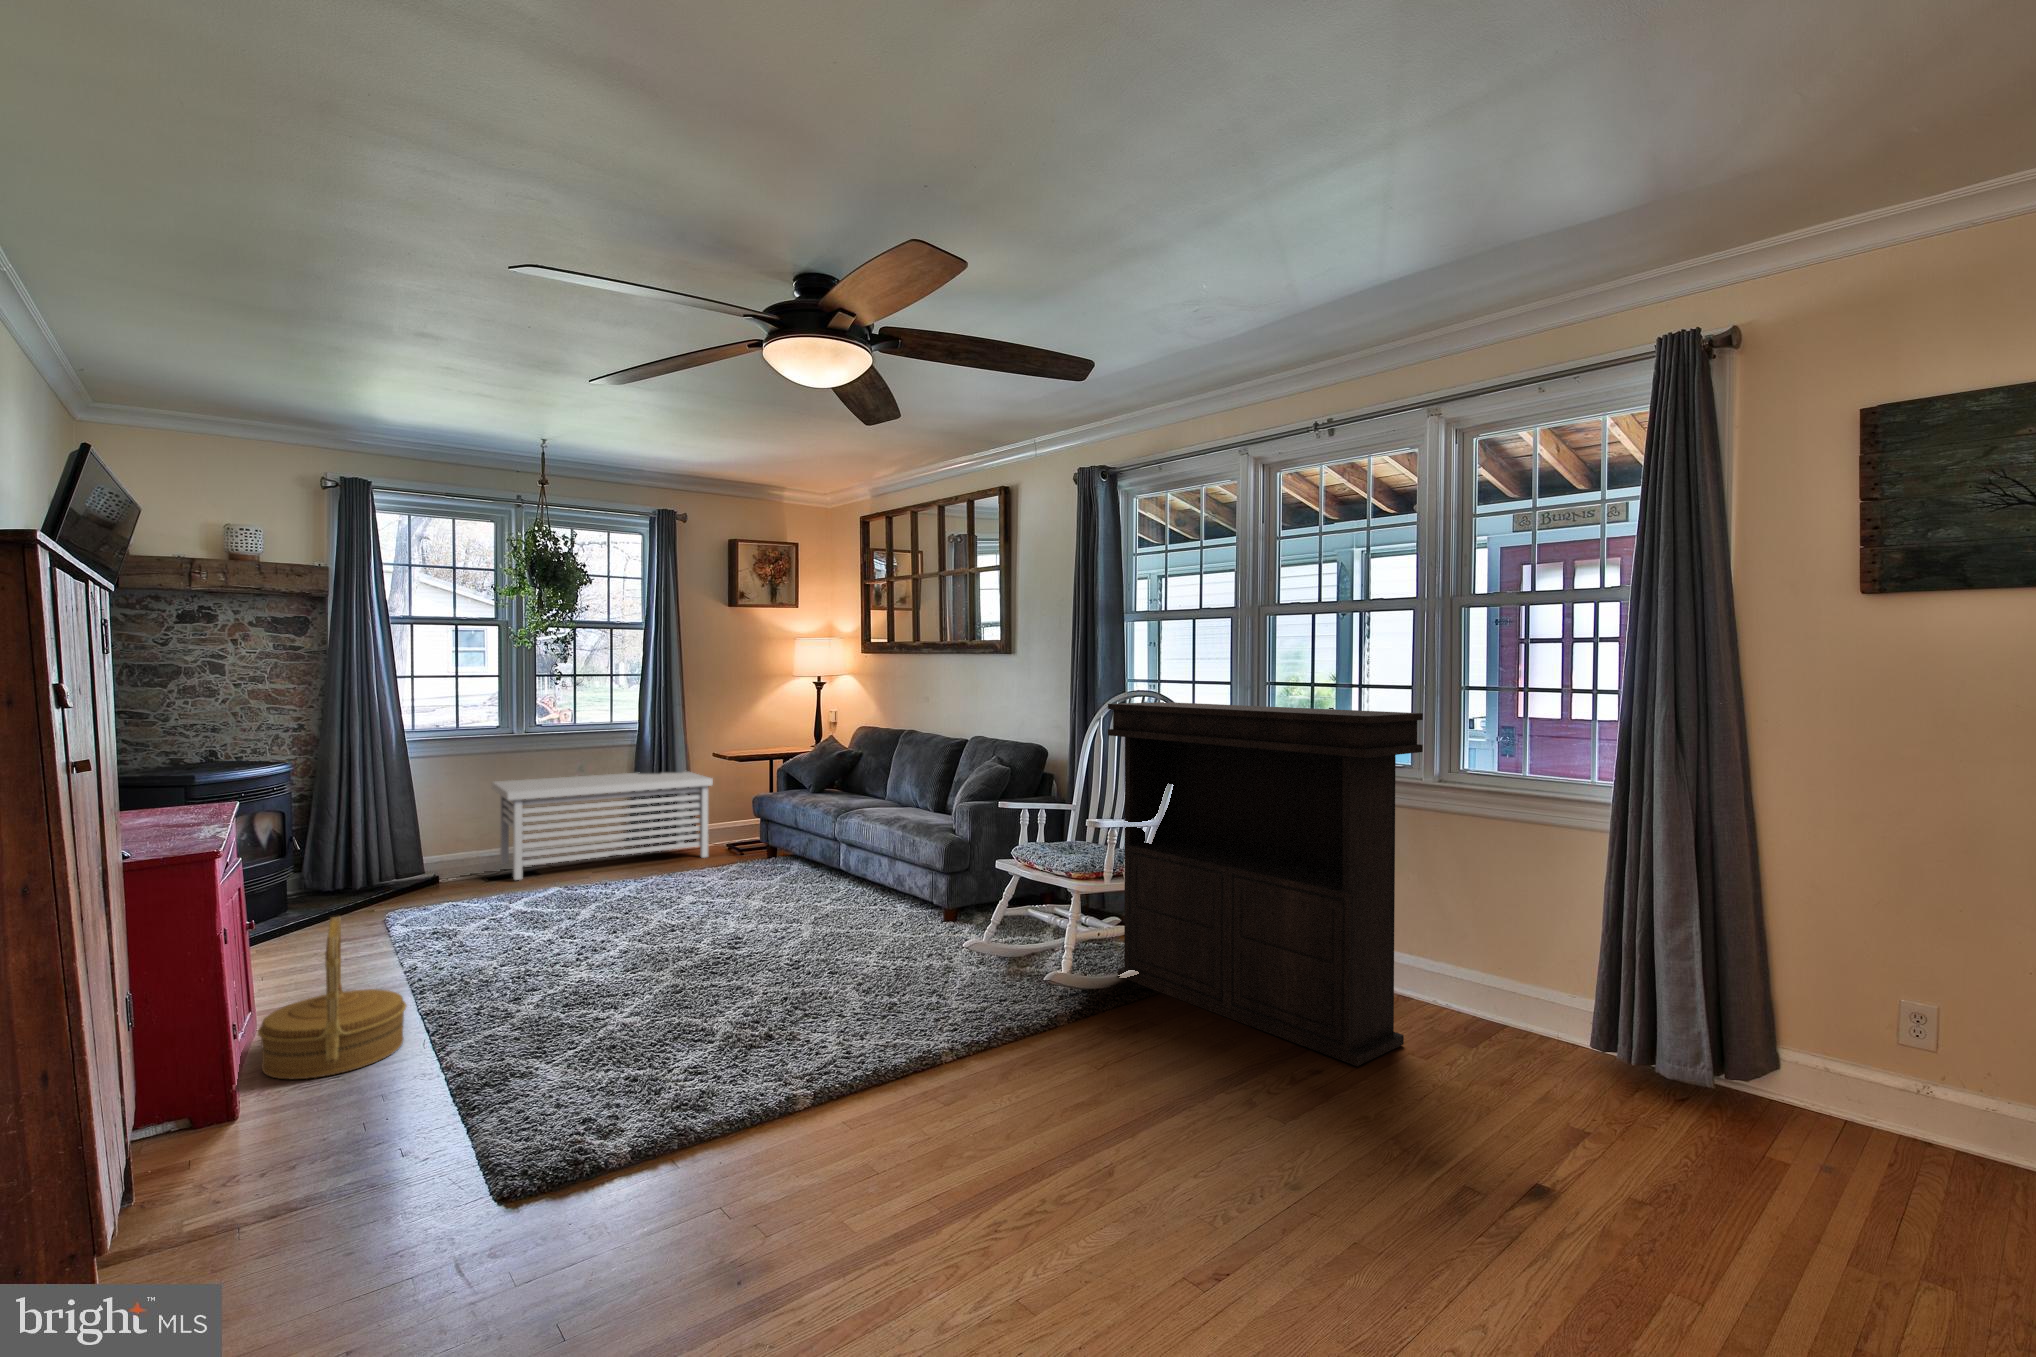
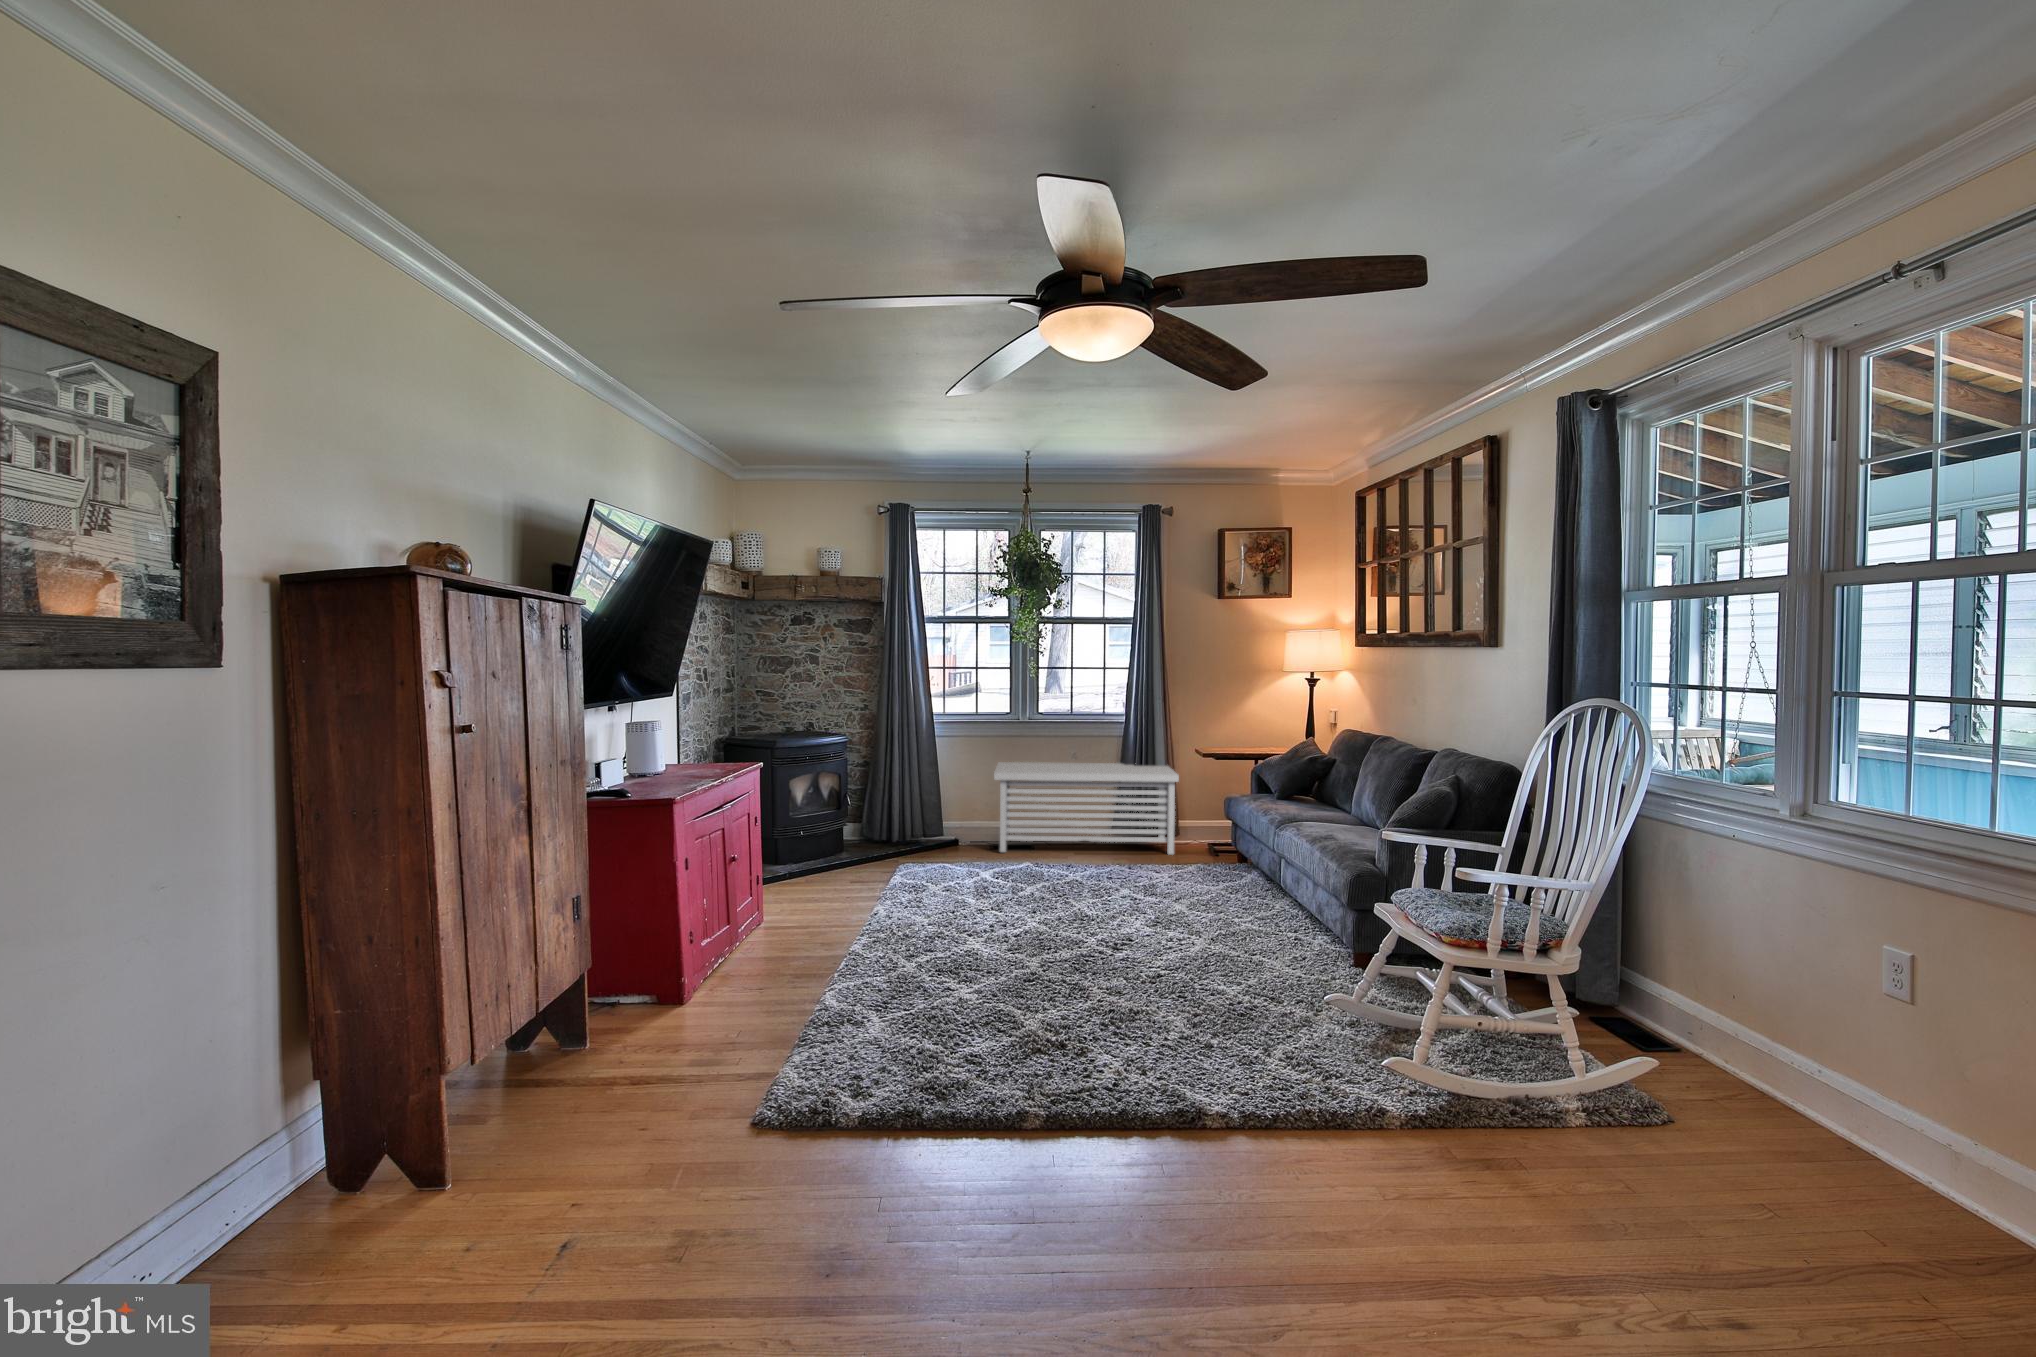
console table: present [1108,702,1423,1066] -> none [1515,718,2026,1345]
woven basket: present [258,917,406,1079] -> none [721,862,819,986]

